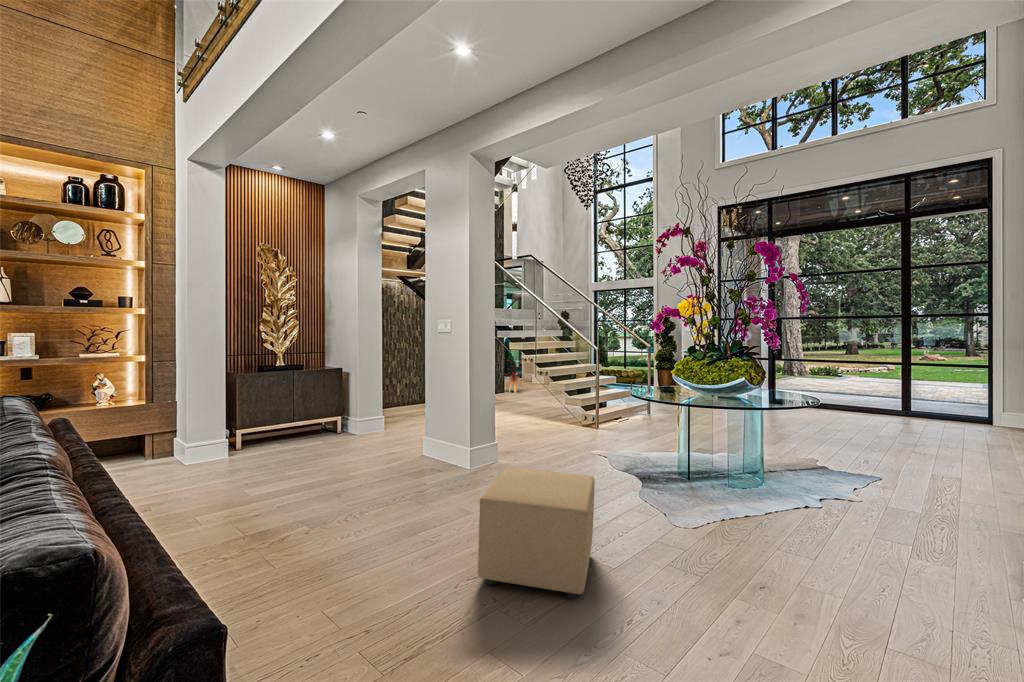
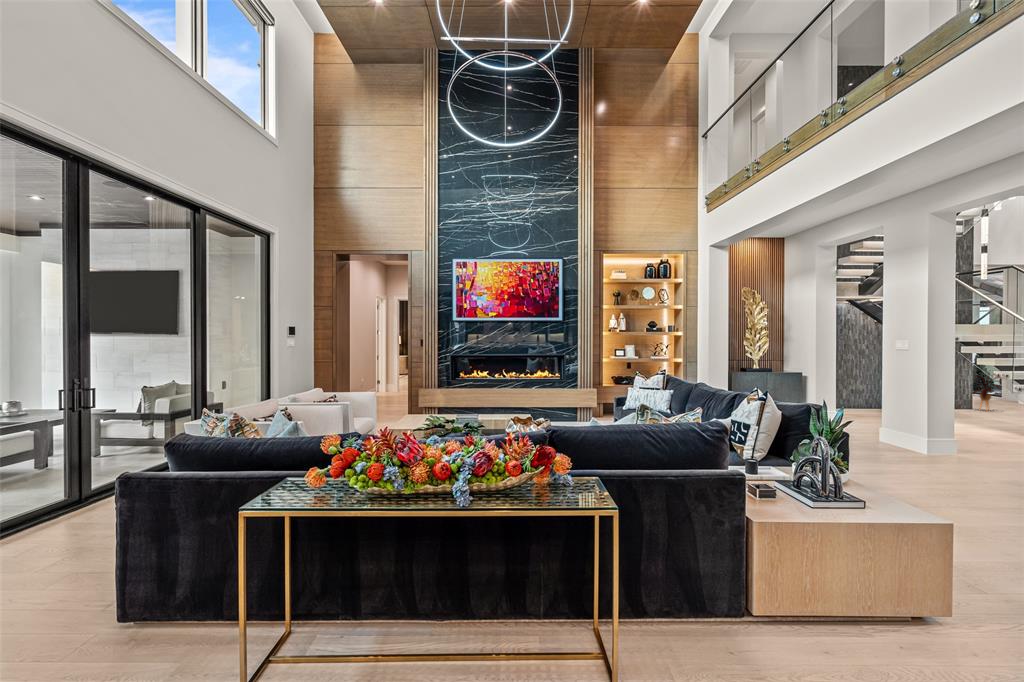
ottoman: present [478,467,595,599] -> none [896,423,988,487]

